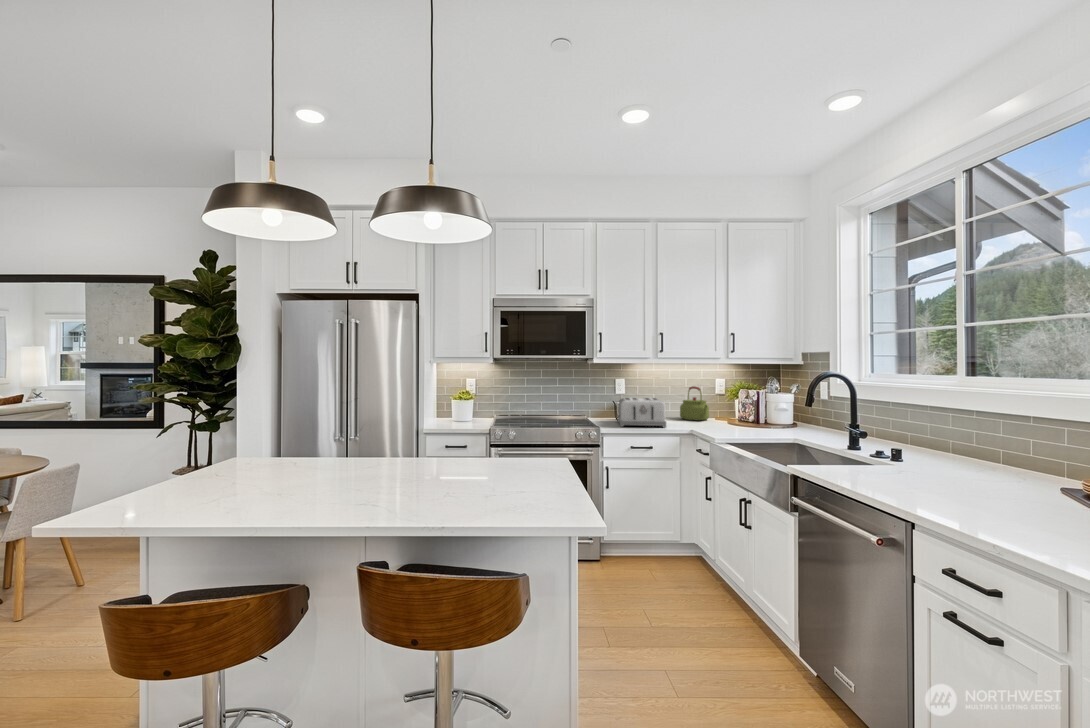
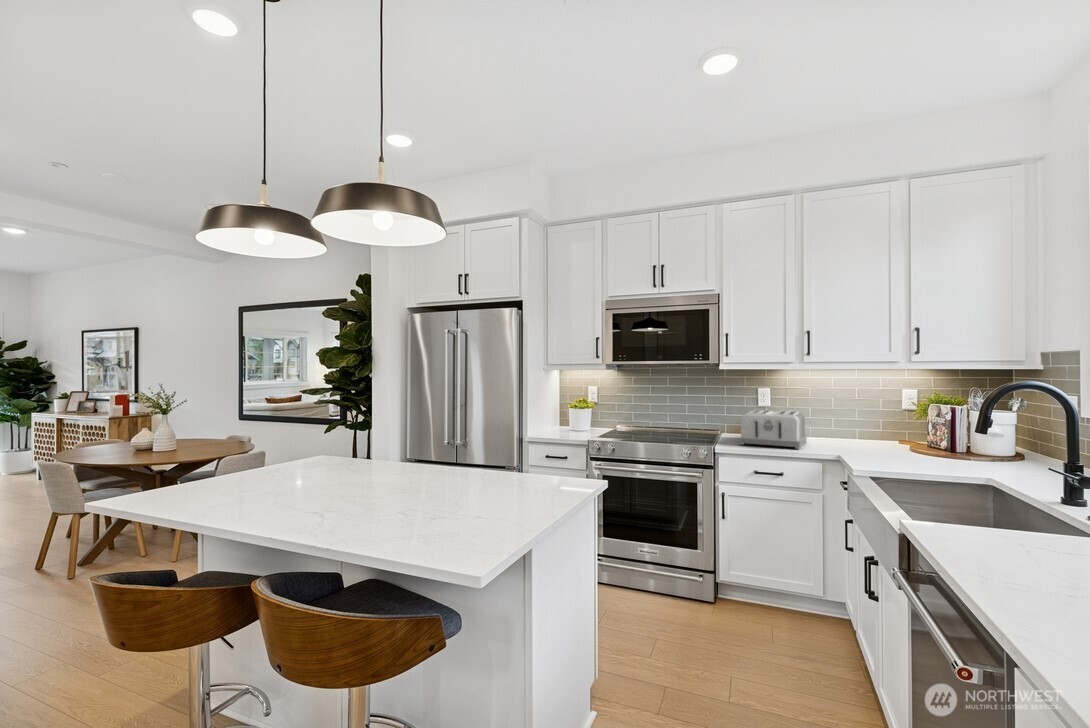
kettle: present [680,386,709,420] -> none [842,399,885,444]

